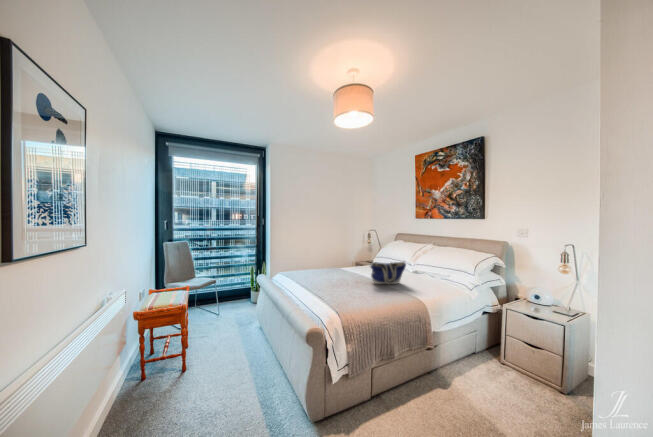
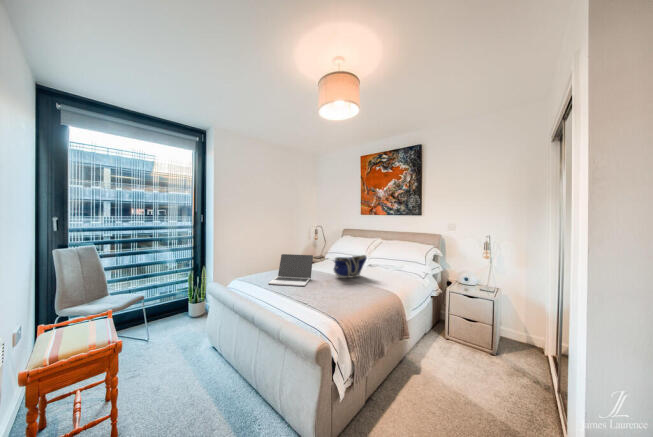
laptop: none [307,257,351,288] -> present [268,254,313,286]

